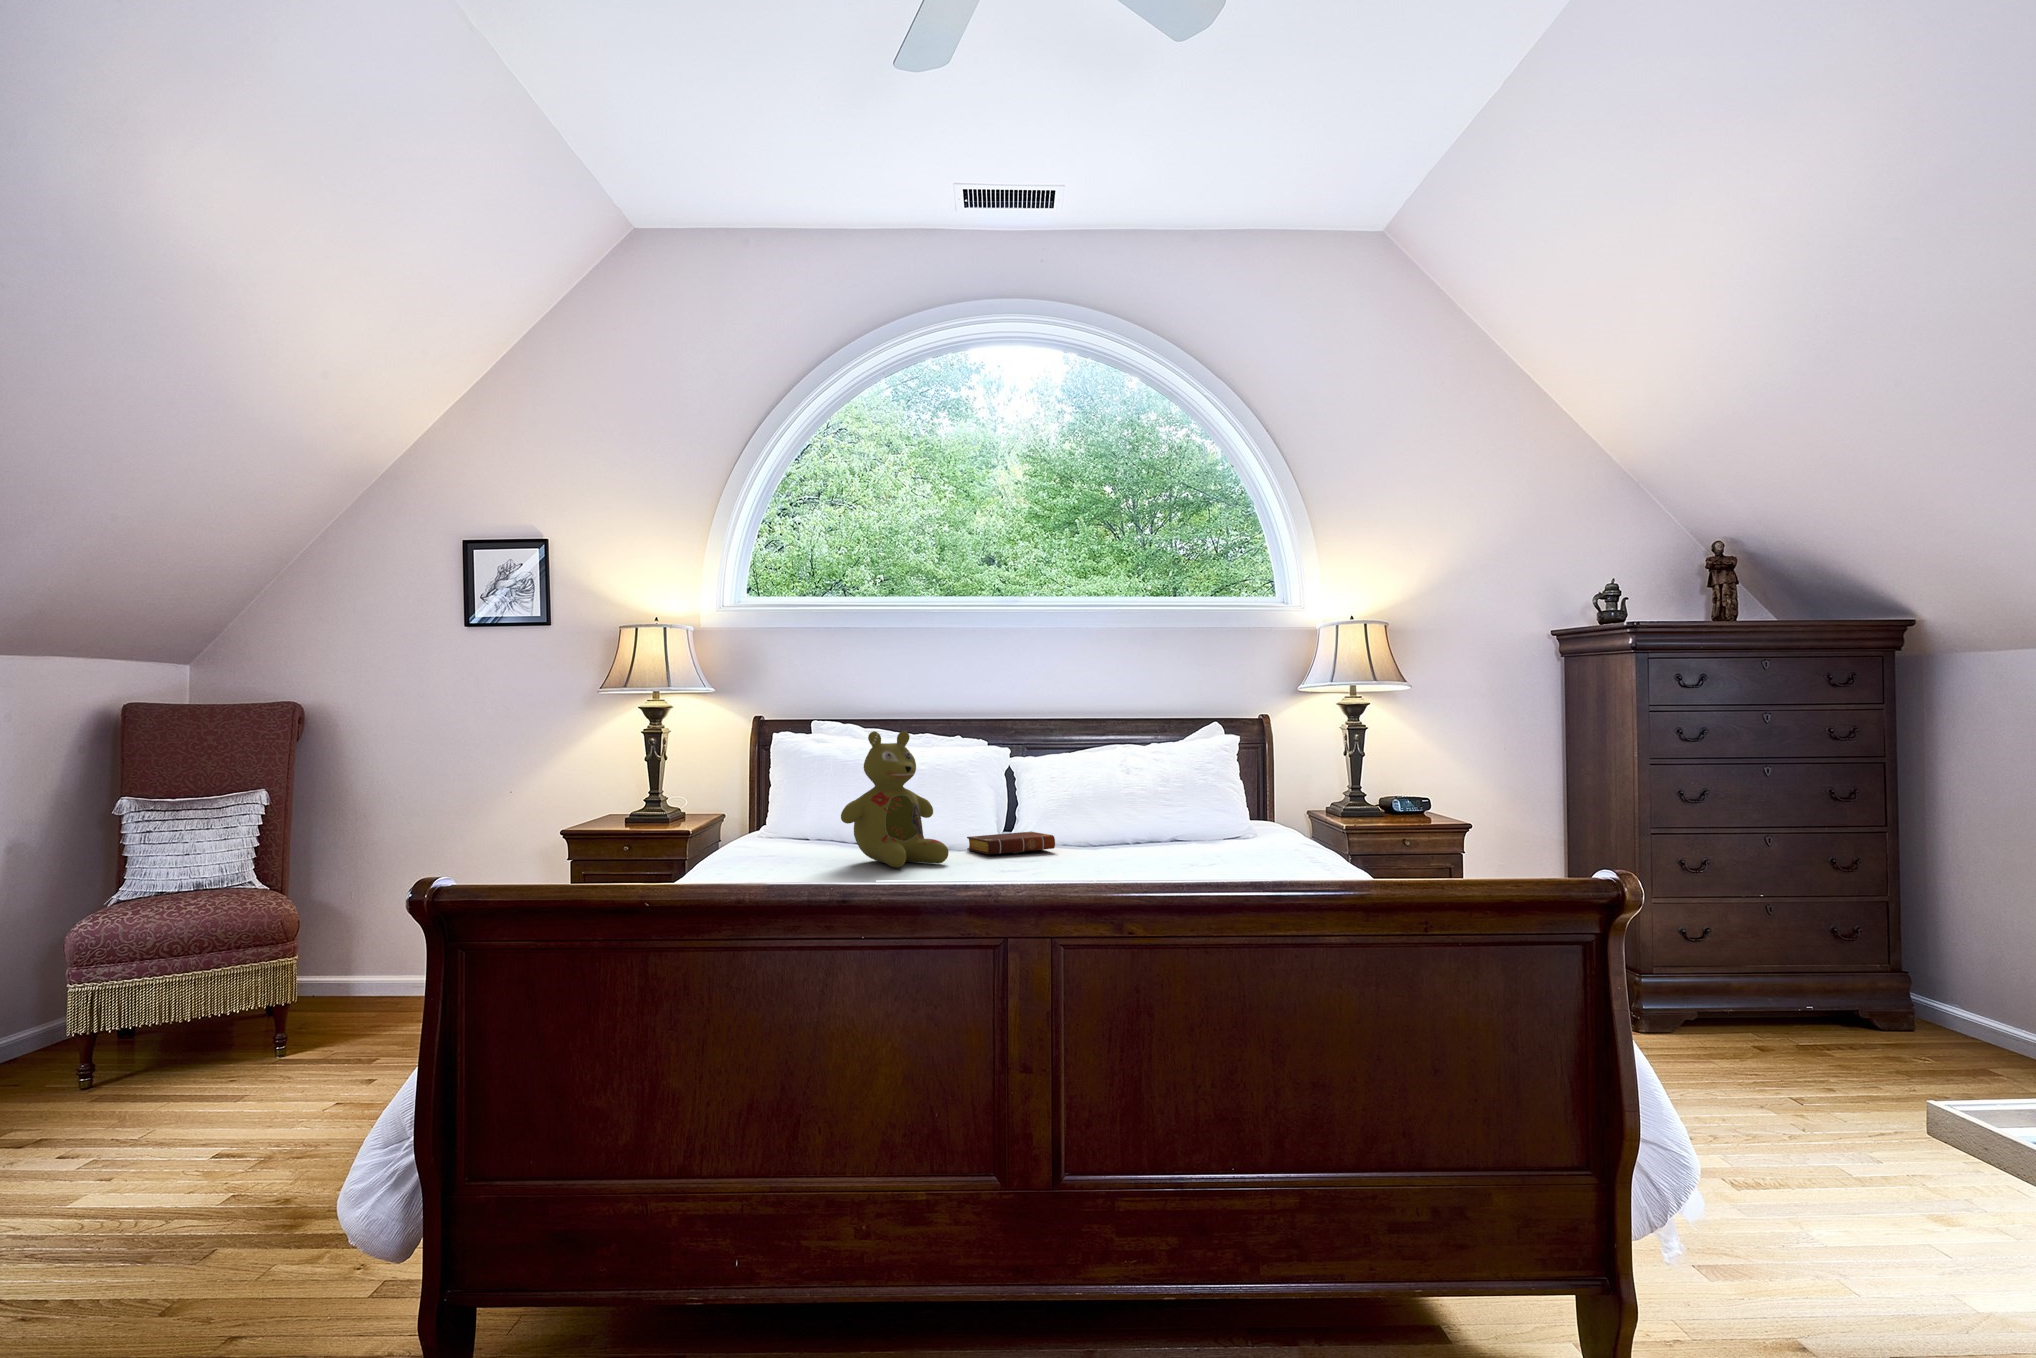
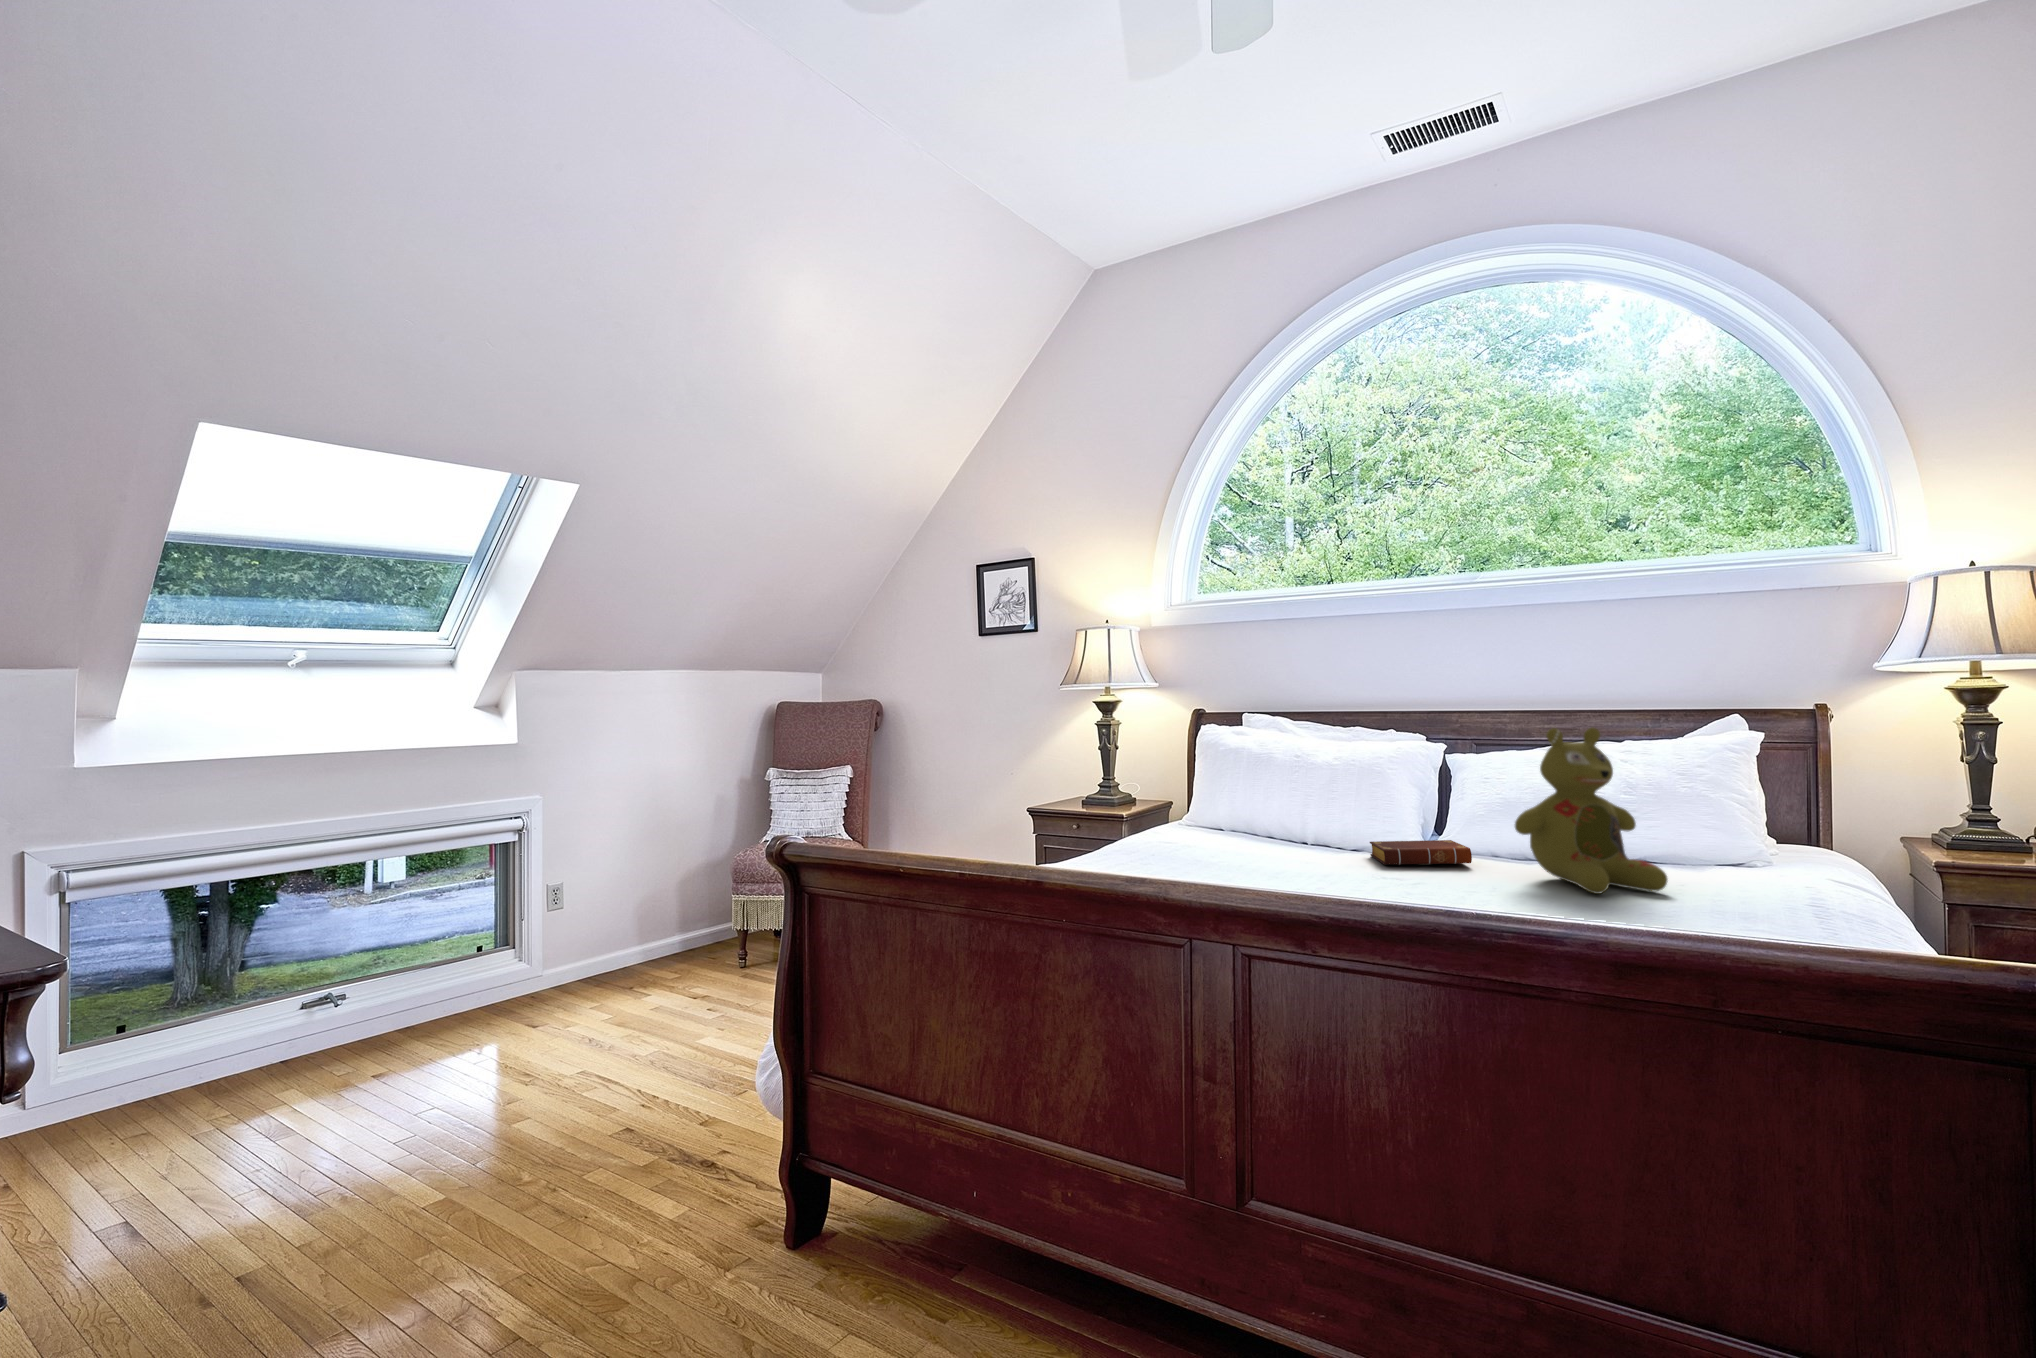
stuffed bear: present [841,731,949,868] -> present [1515,727,1668,894]

